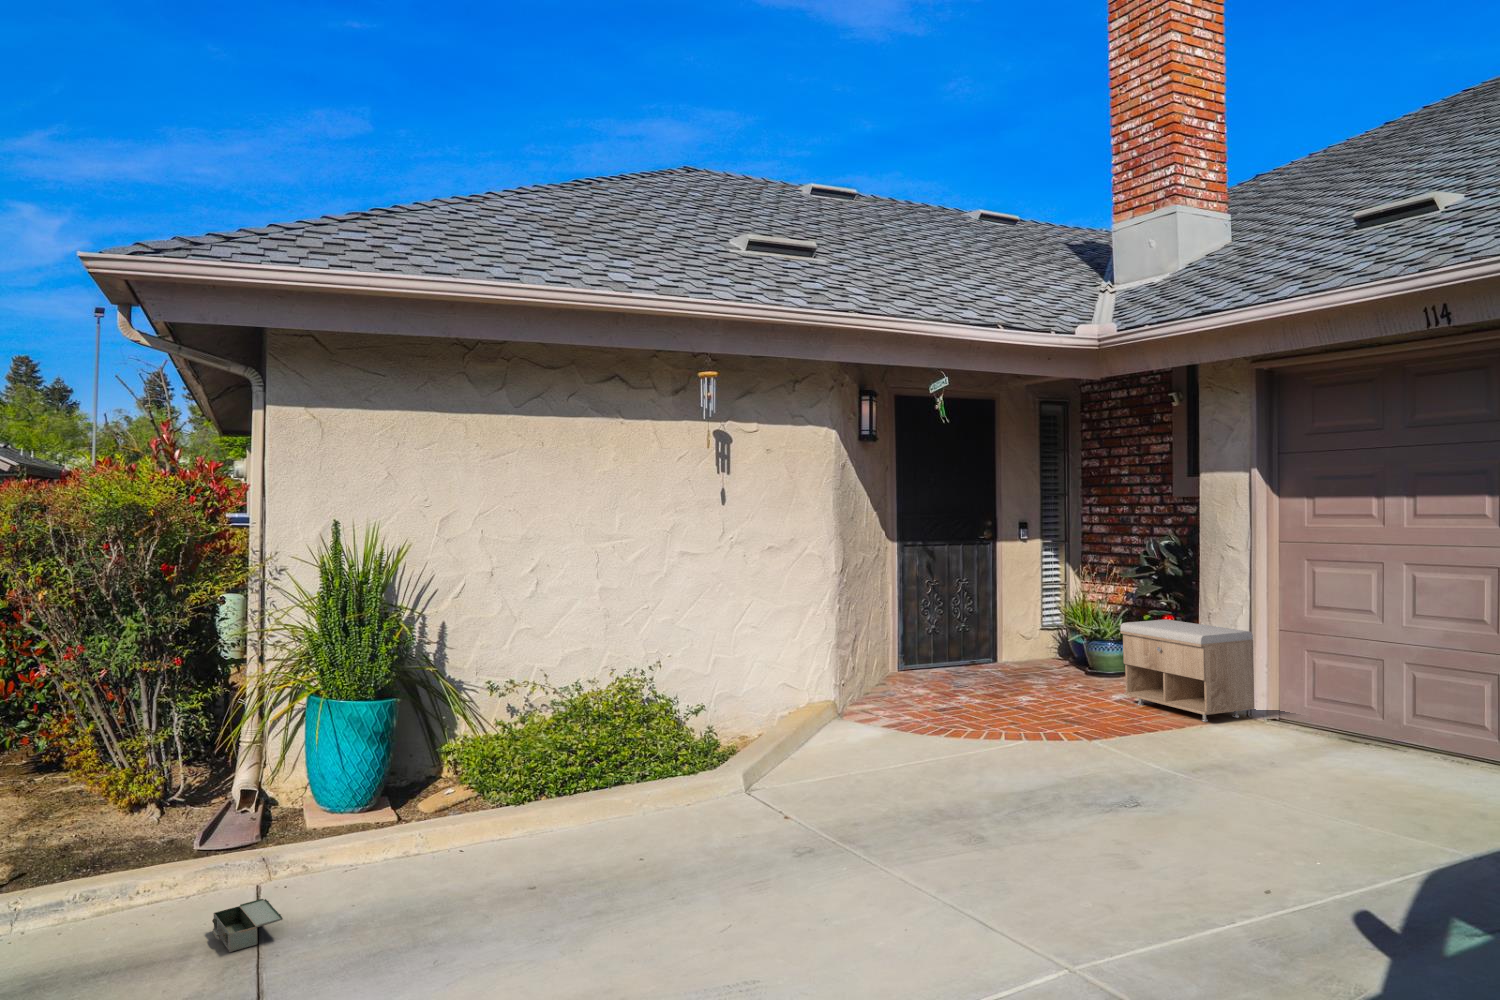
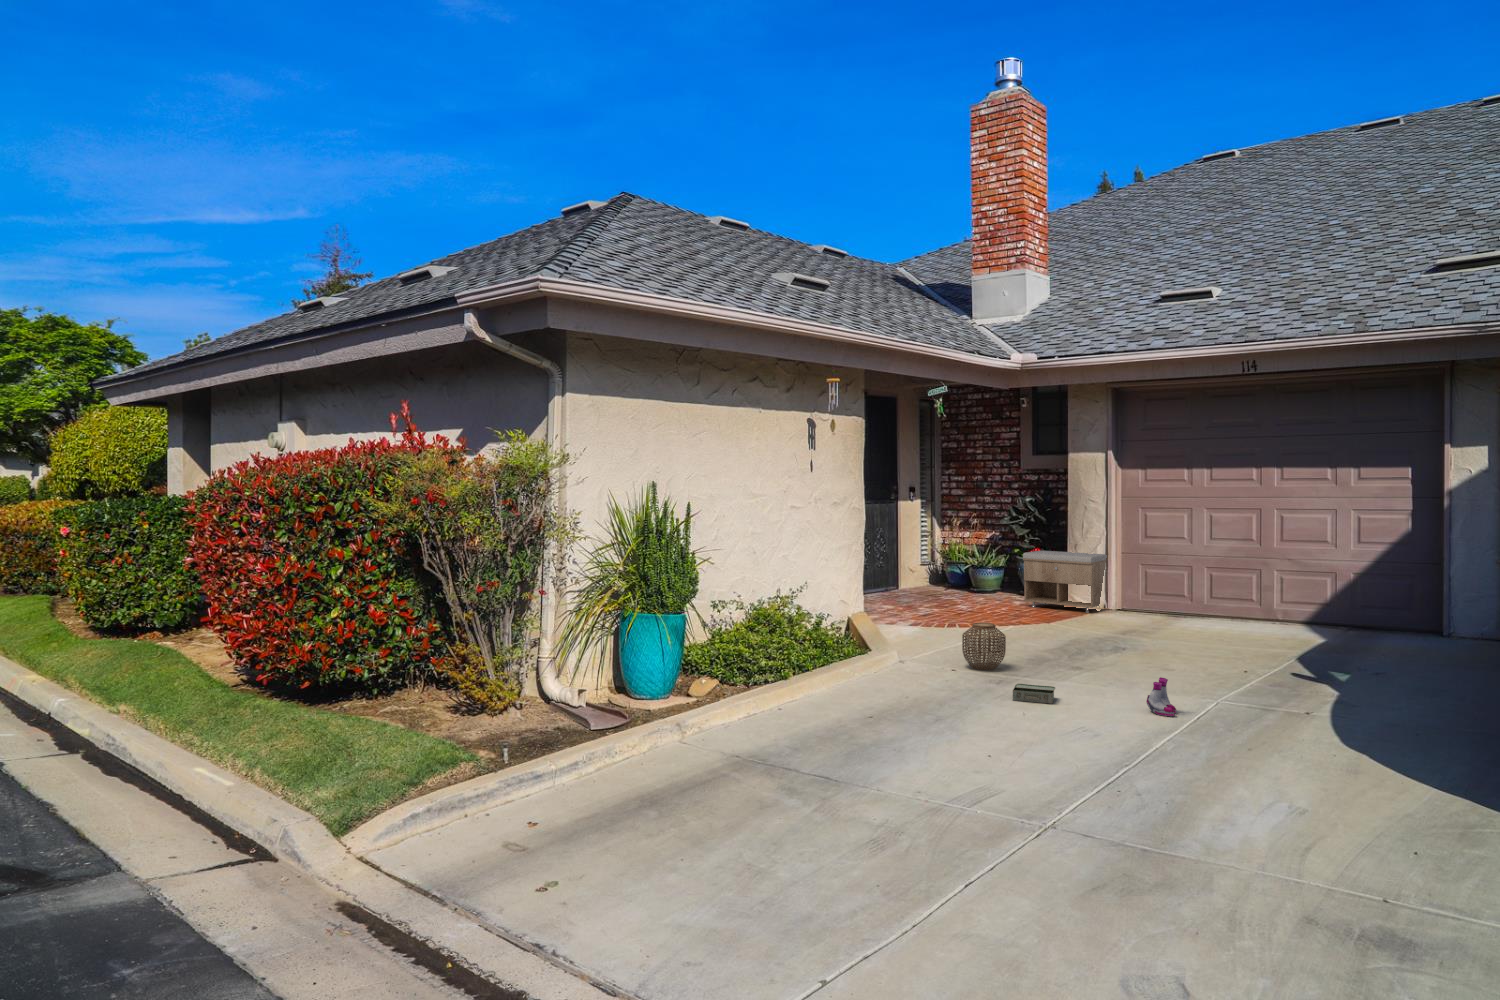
woven basket: none [778,741,842,815] -> present [962,623,1006,670]
boots: none [852,885,903,963] -> present [1146,677,1176,716]
toolbox: present [212,899,283,952] -> present [1013,684,1055,704]

